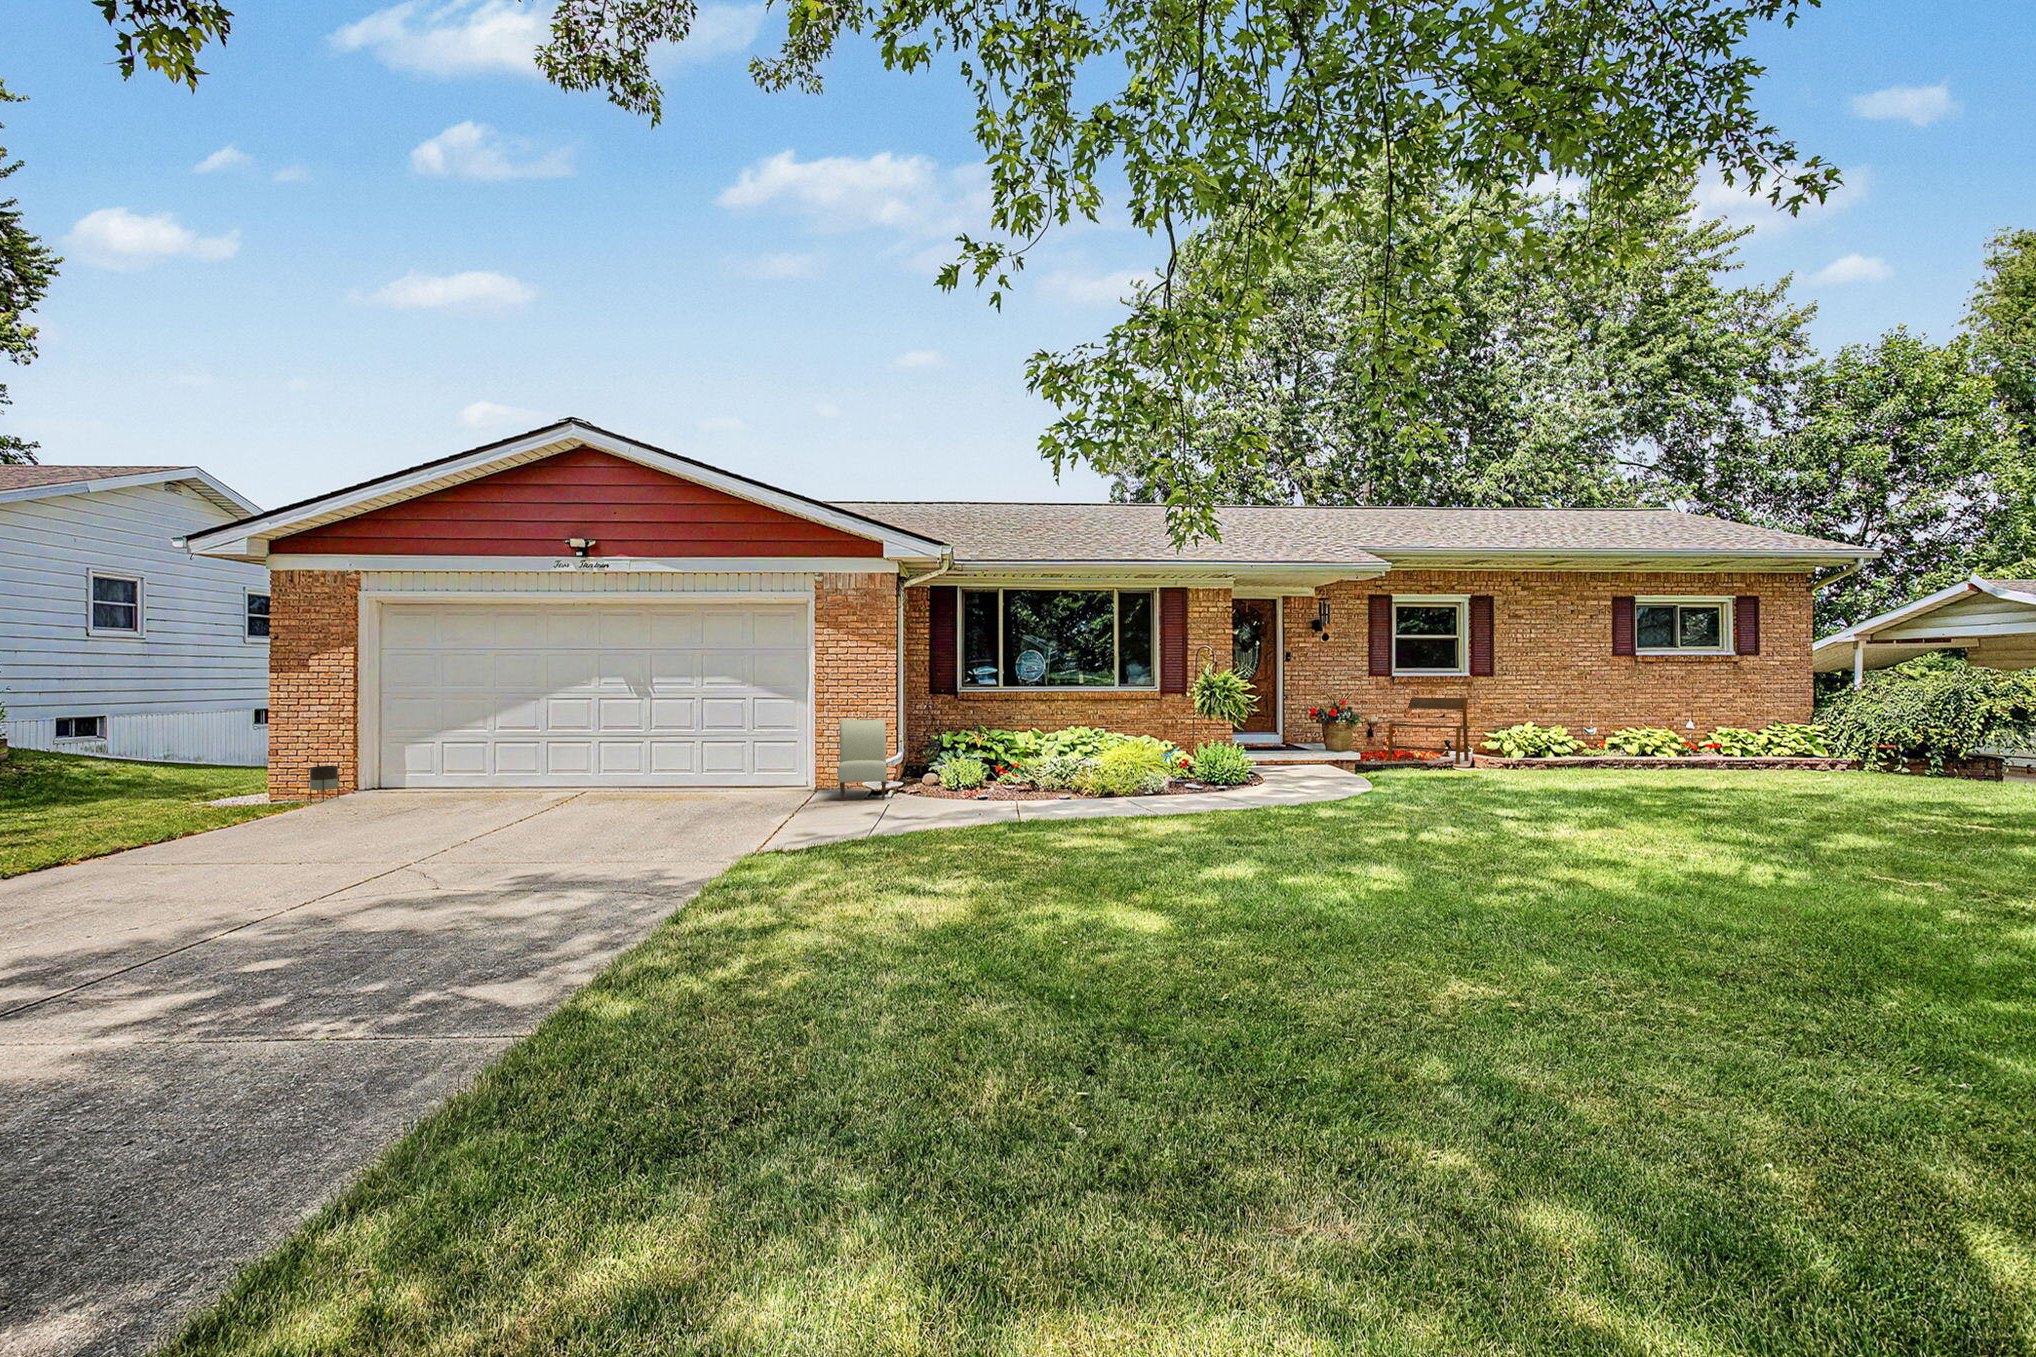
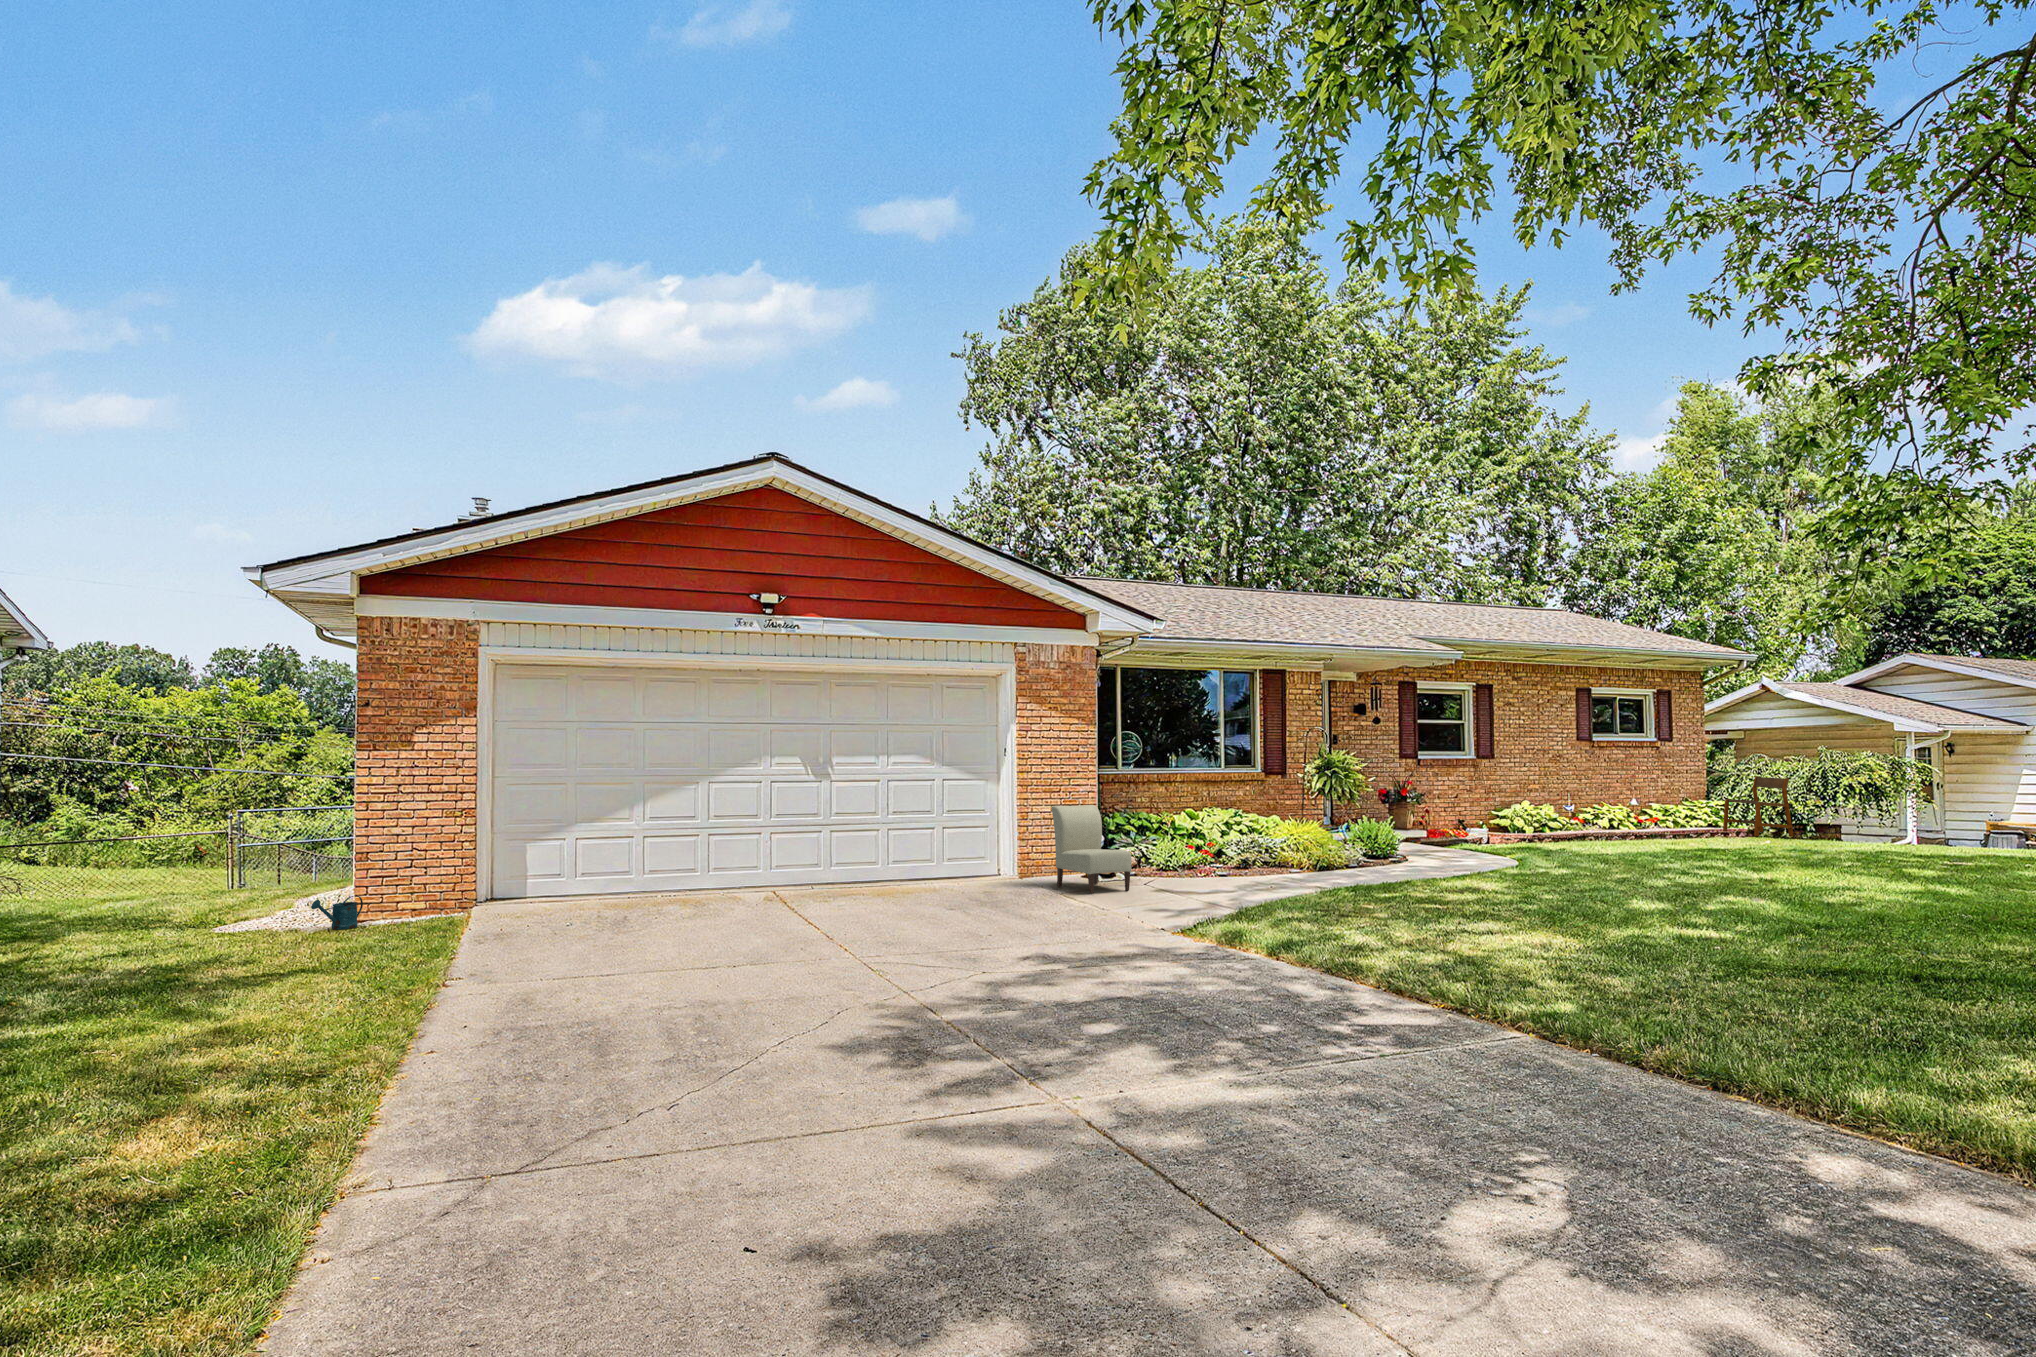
bench: present [1388,697,1471,764] -> present [1723,776,1793,836]
planter: present [310,766,339,802] -> none [427,874,465,923]
watering can: none [222,779,269,803] -> present [311,896,363,930]

